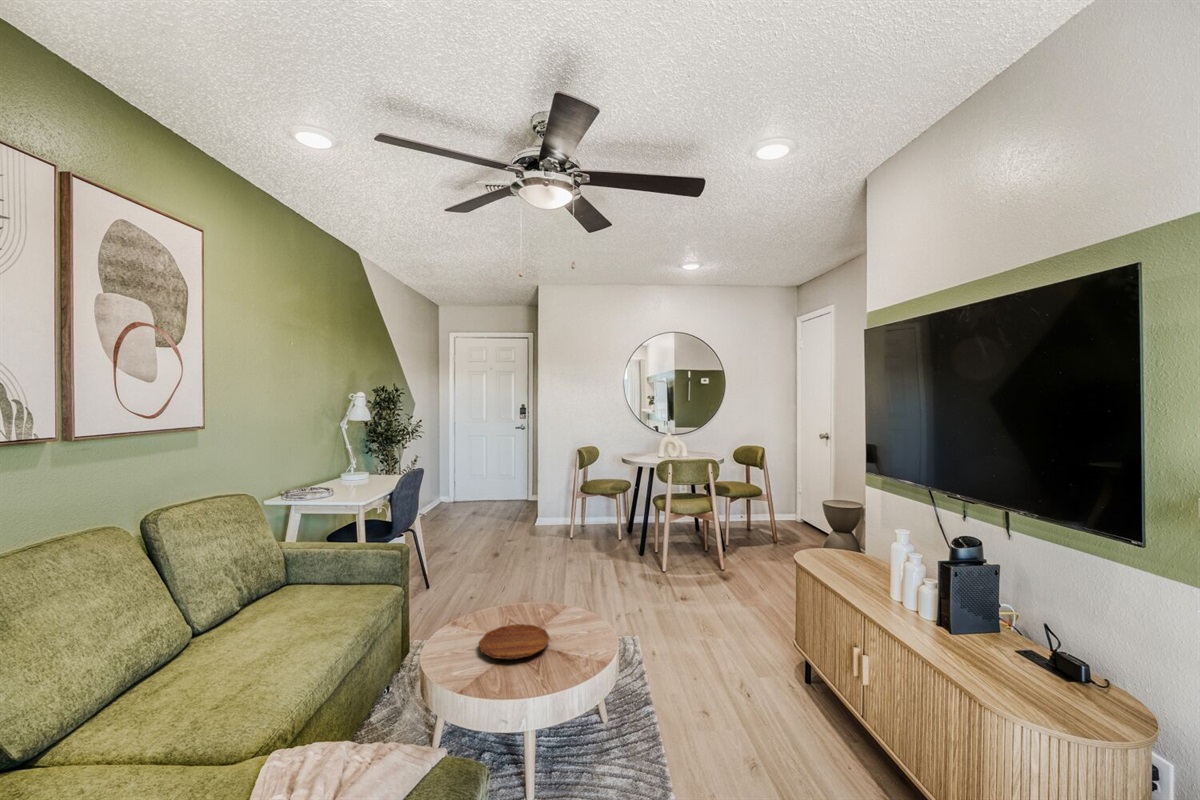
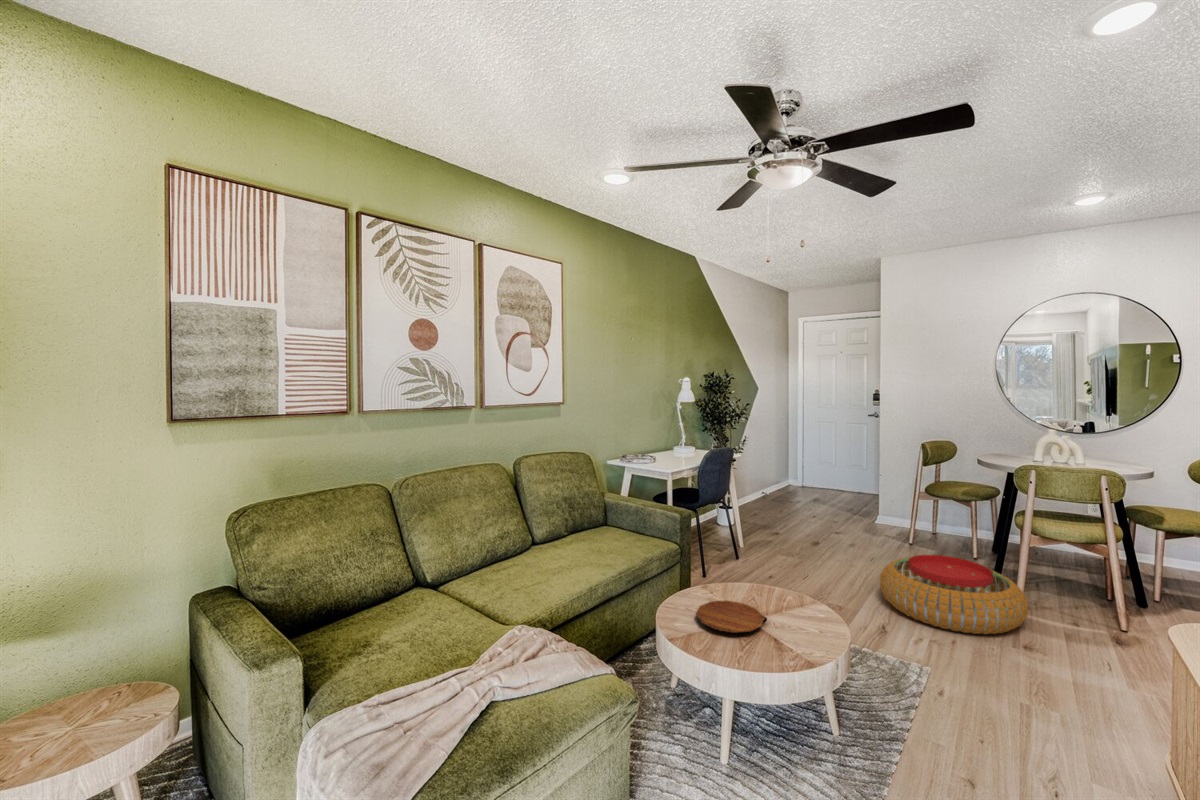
pouf: none [572,540,675,600] -> present [880,555,1028,634]

